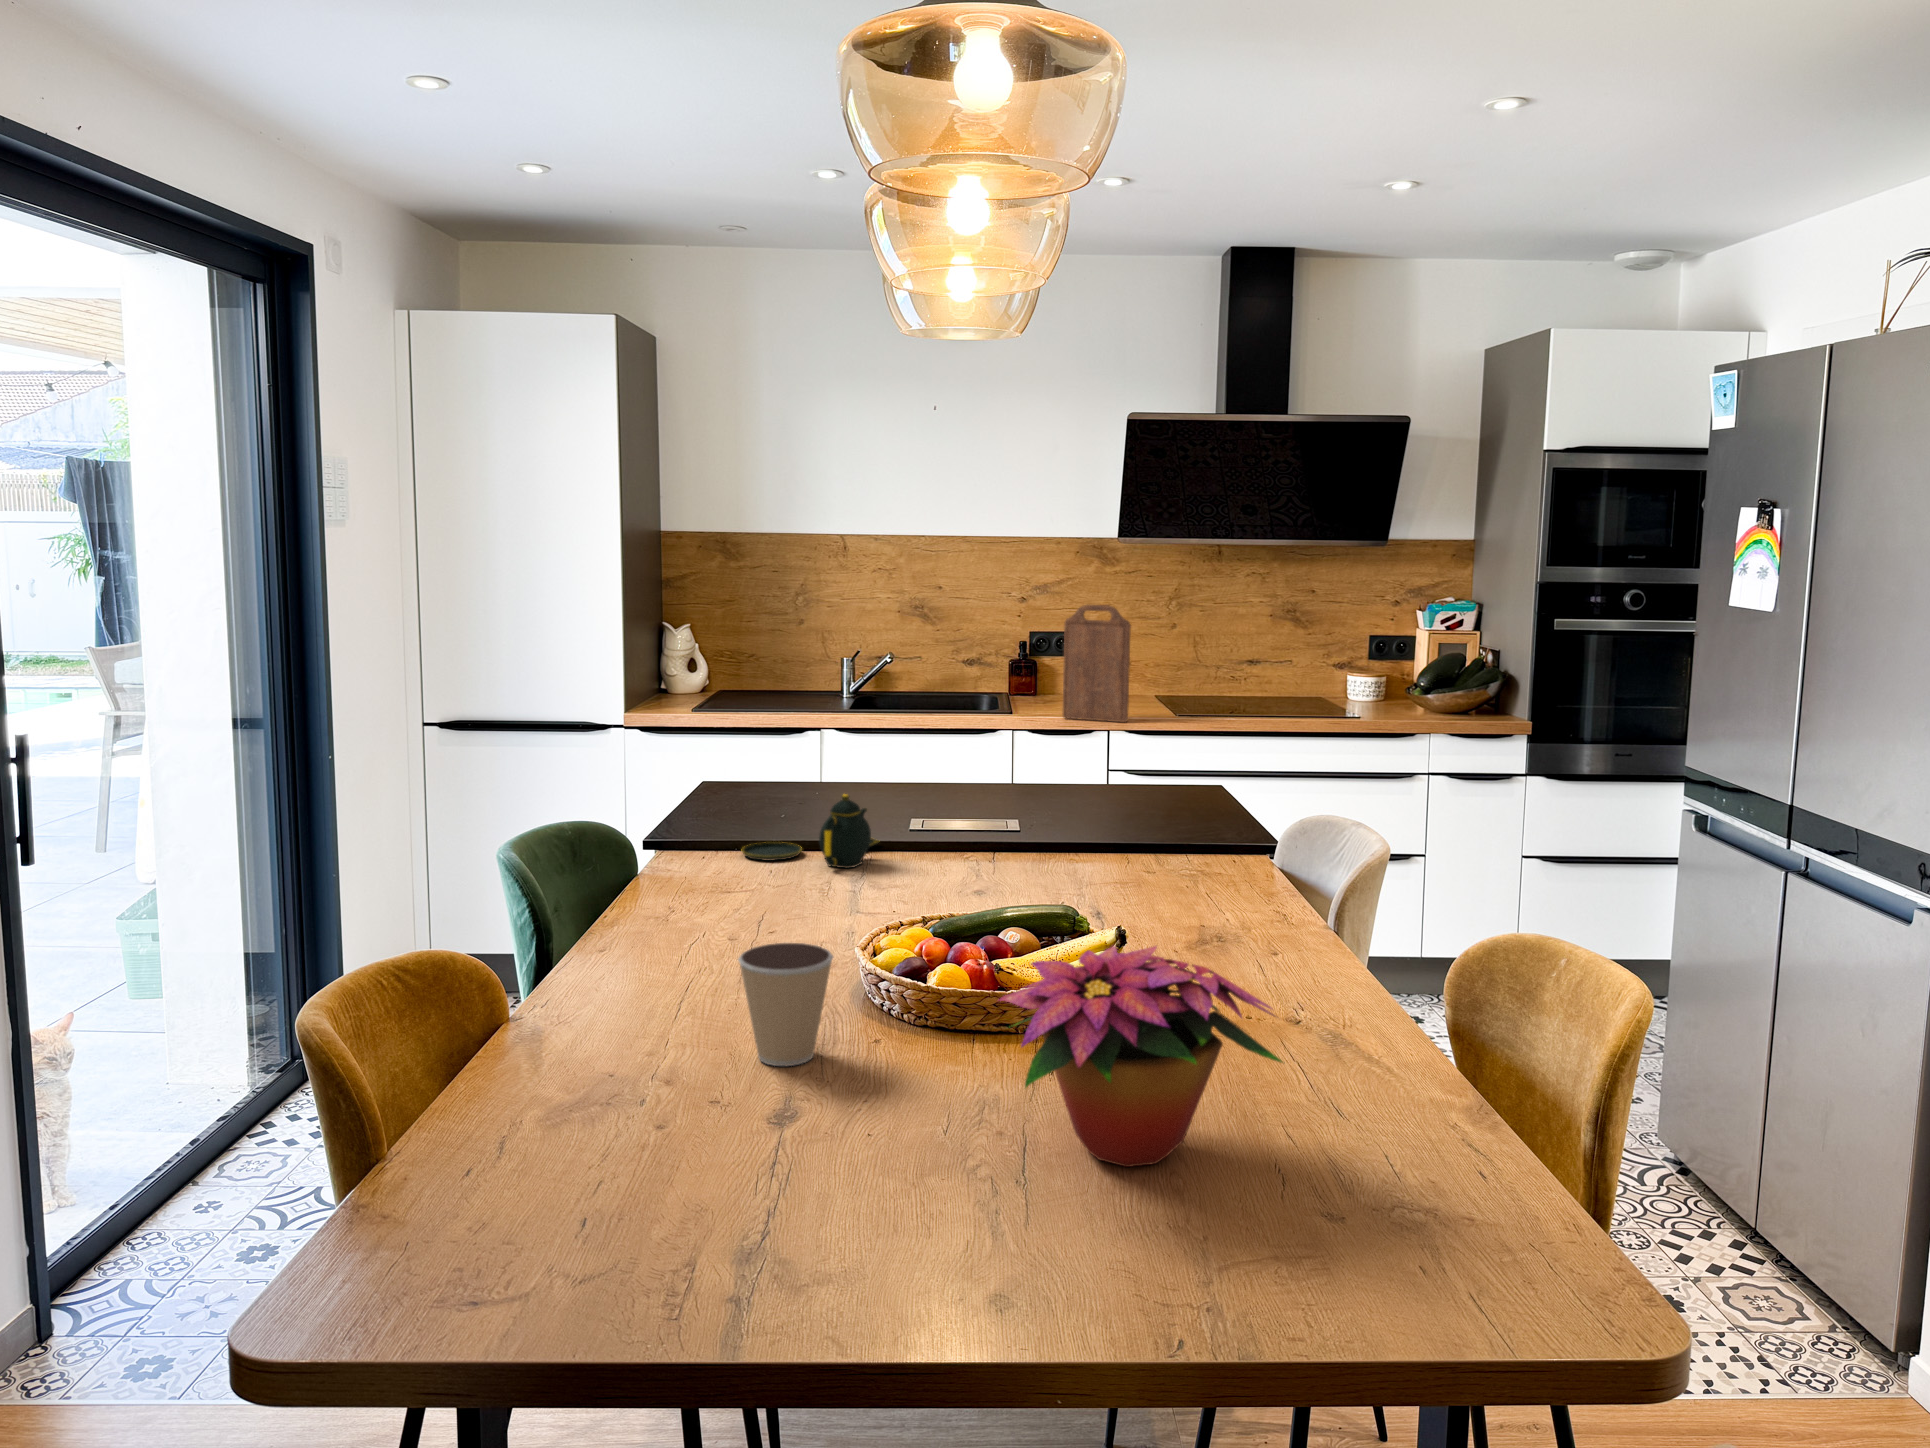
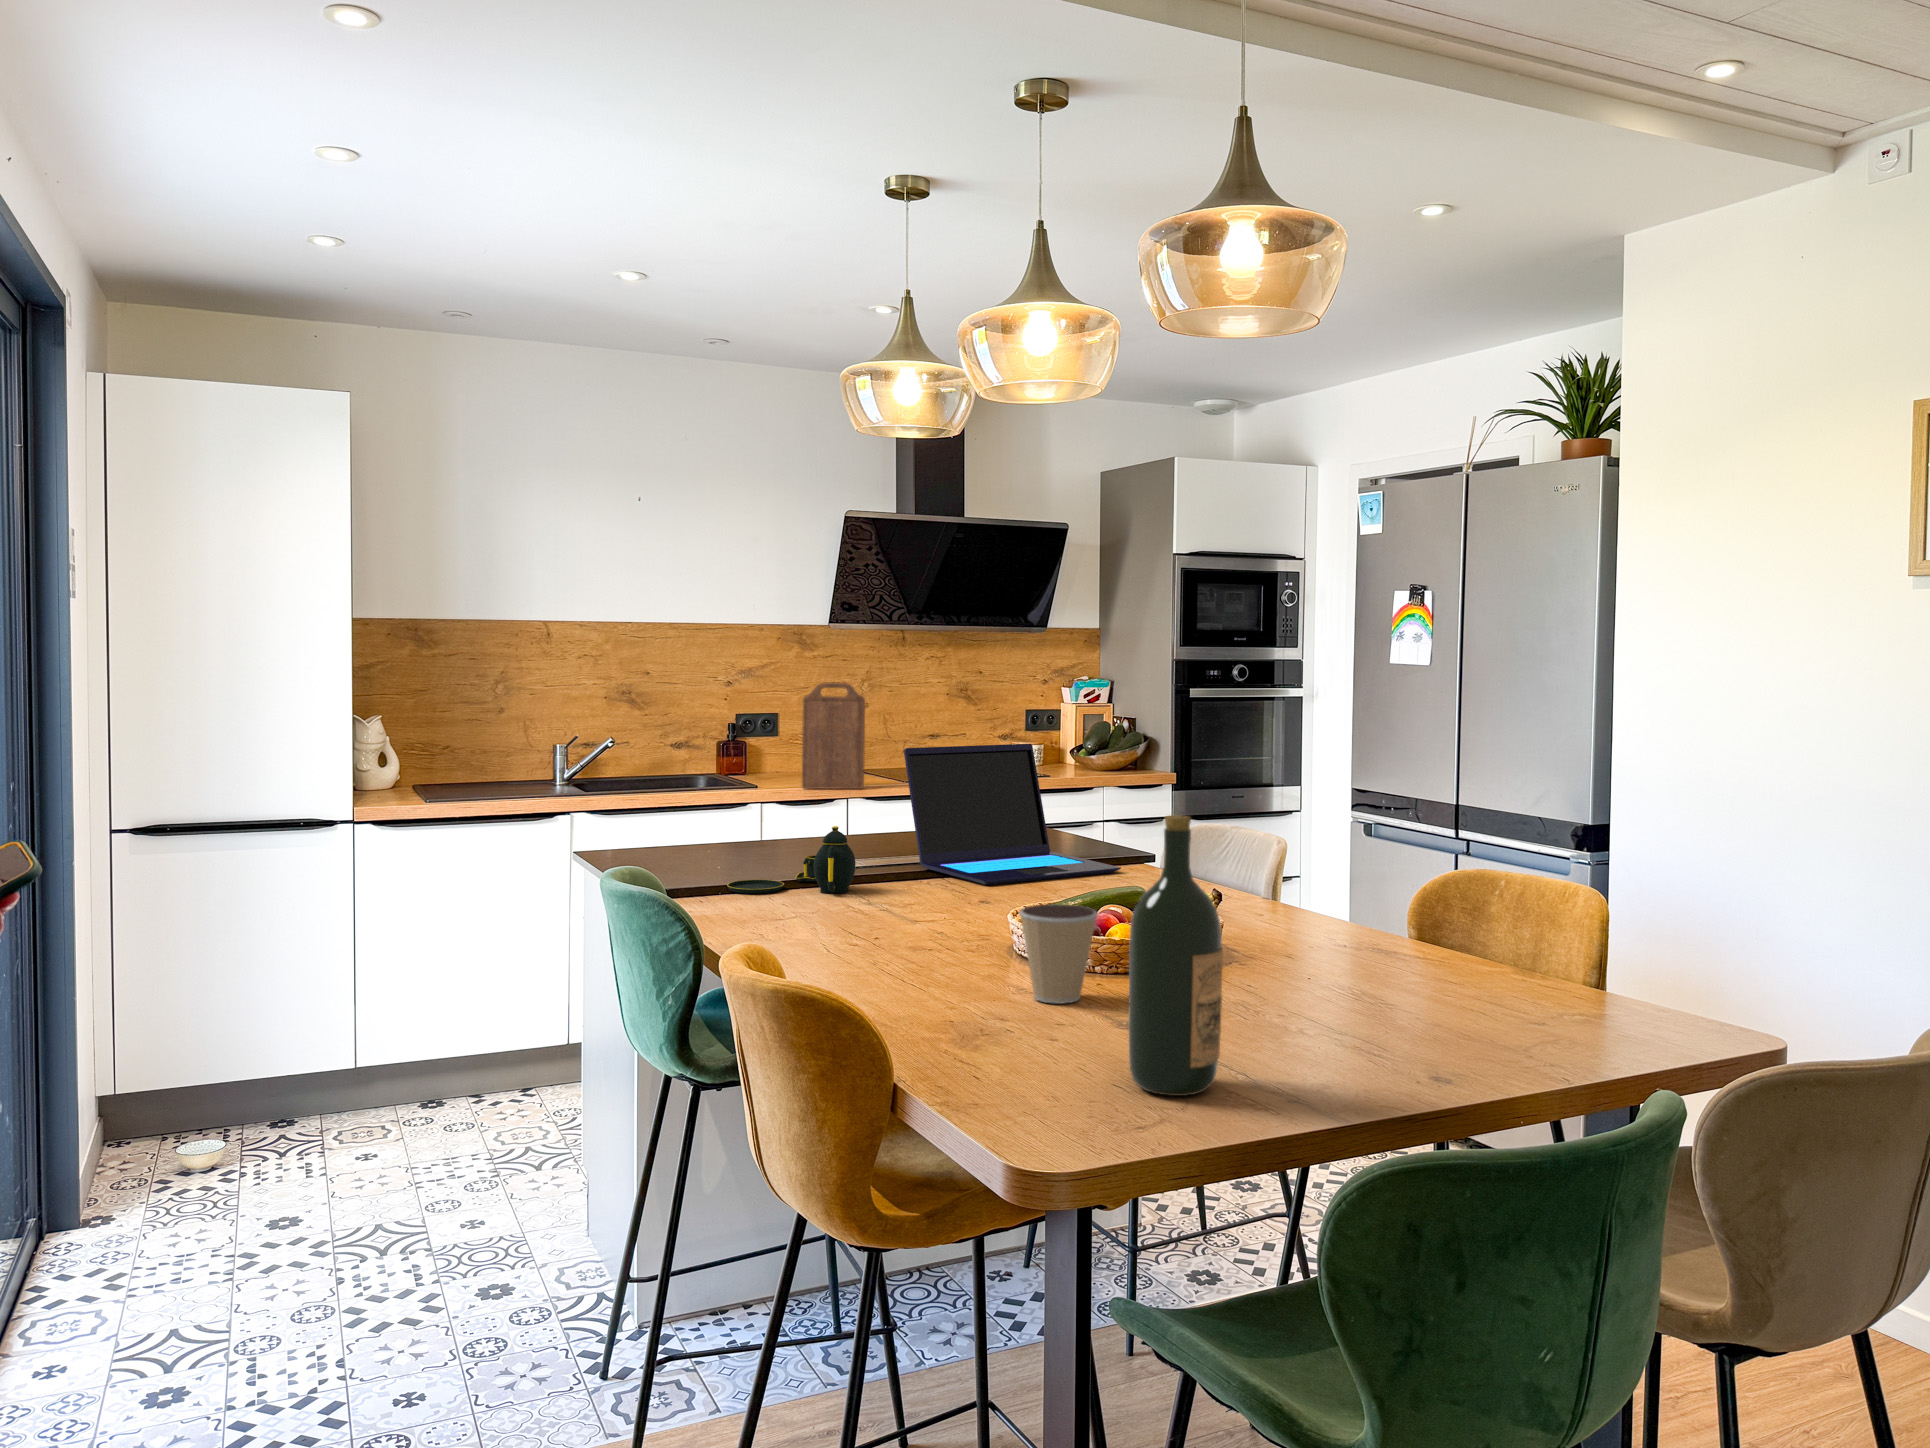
laptop: none [984,703,1201,873] -> present [904,744,1121,885]
wine bottle: none [597,890,716,1243] -> present [1128,815,1223,1096]
flower arrangement: present [999,946,1282,1167] -> none [1272,855,1513,1021]

